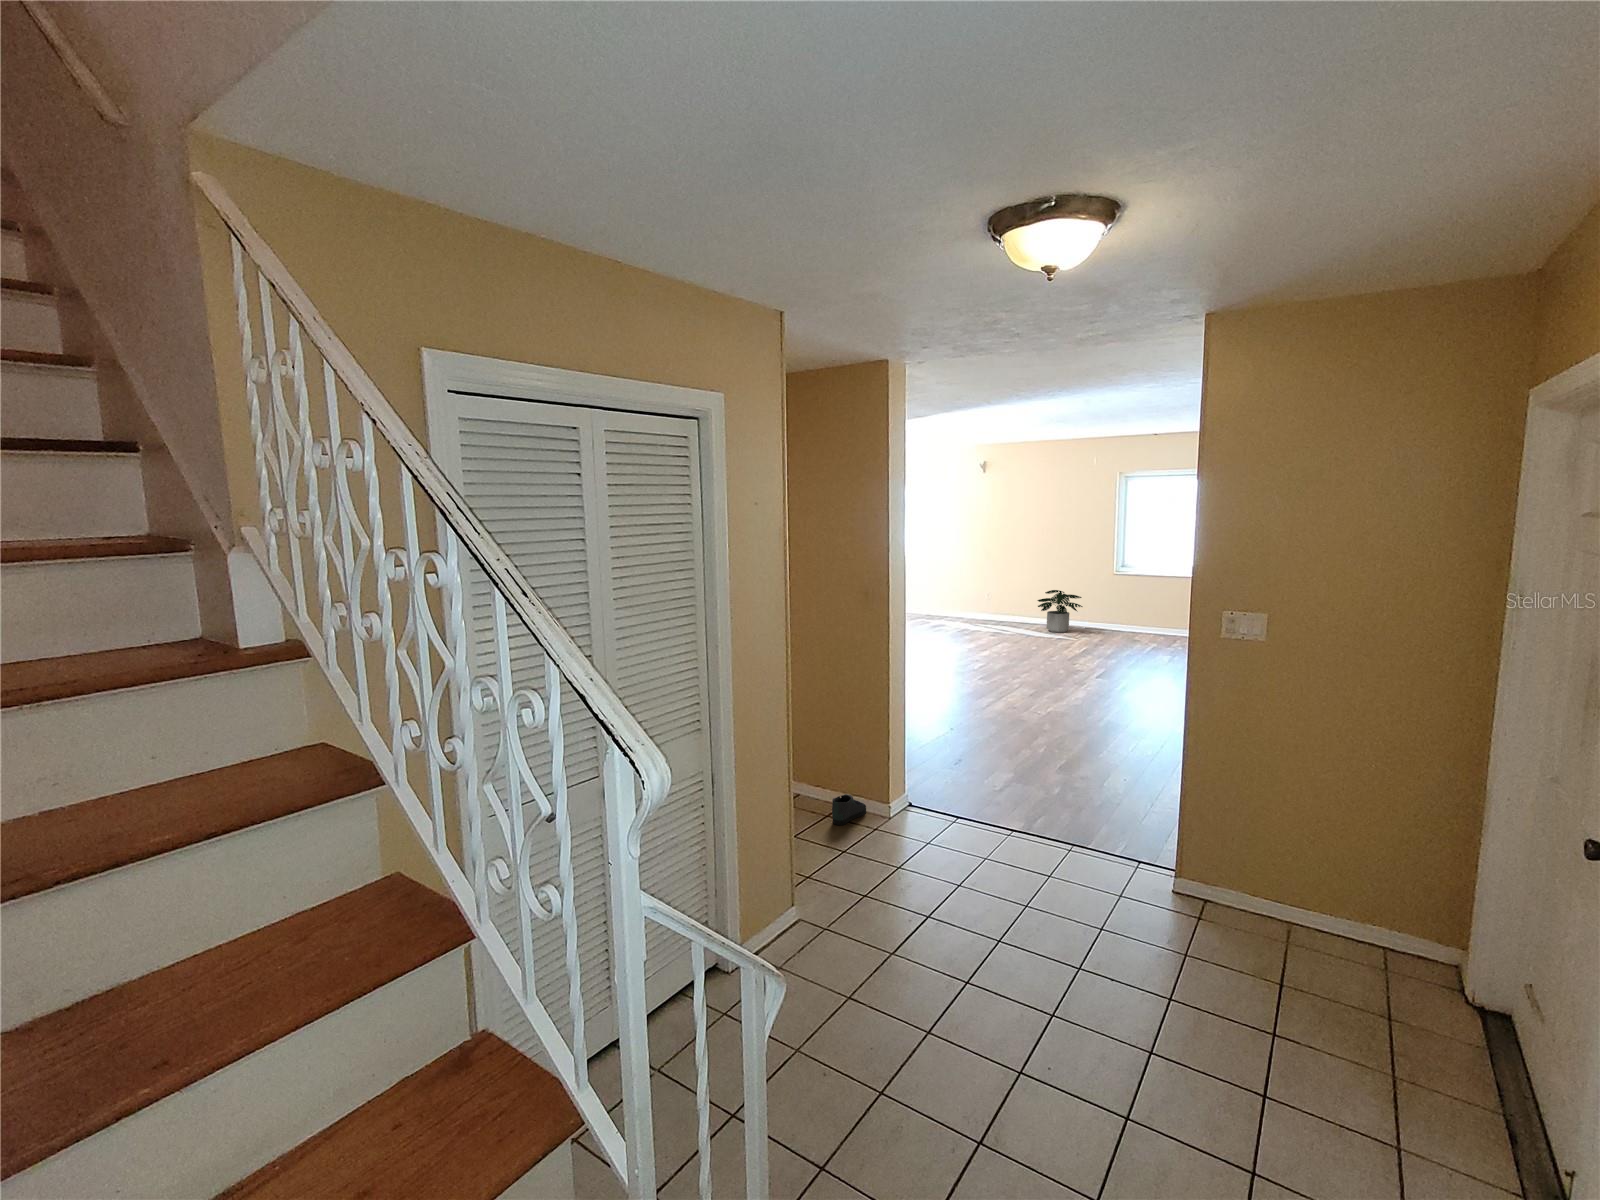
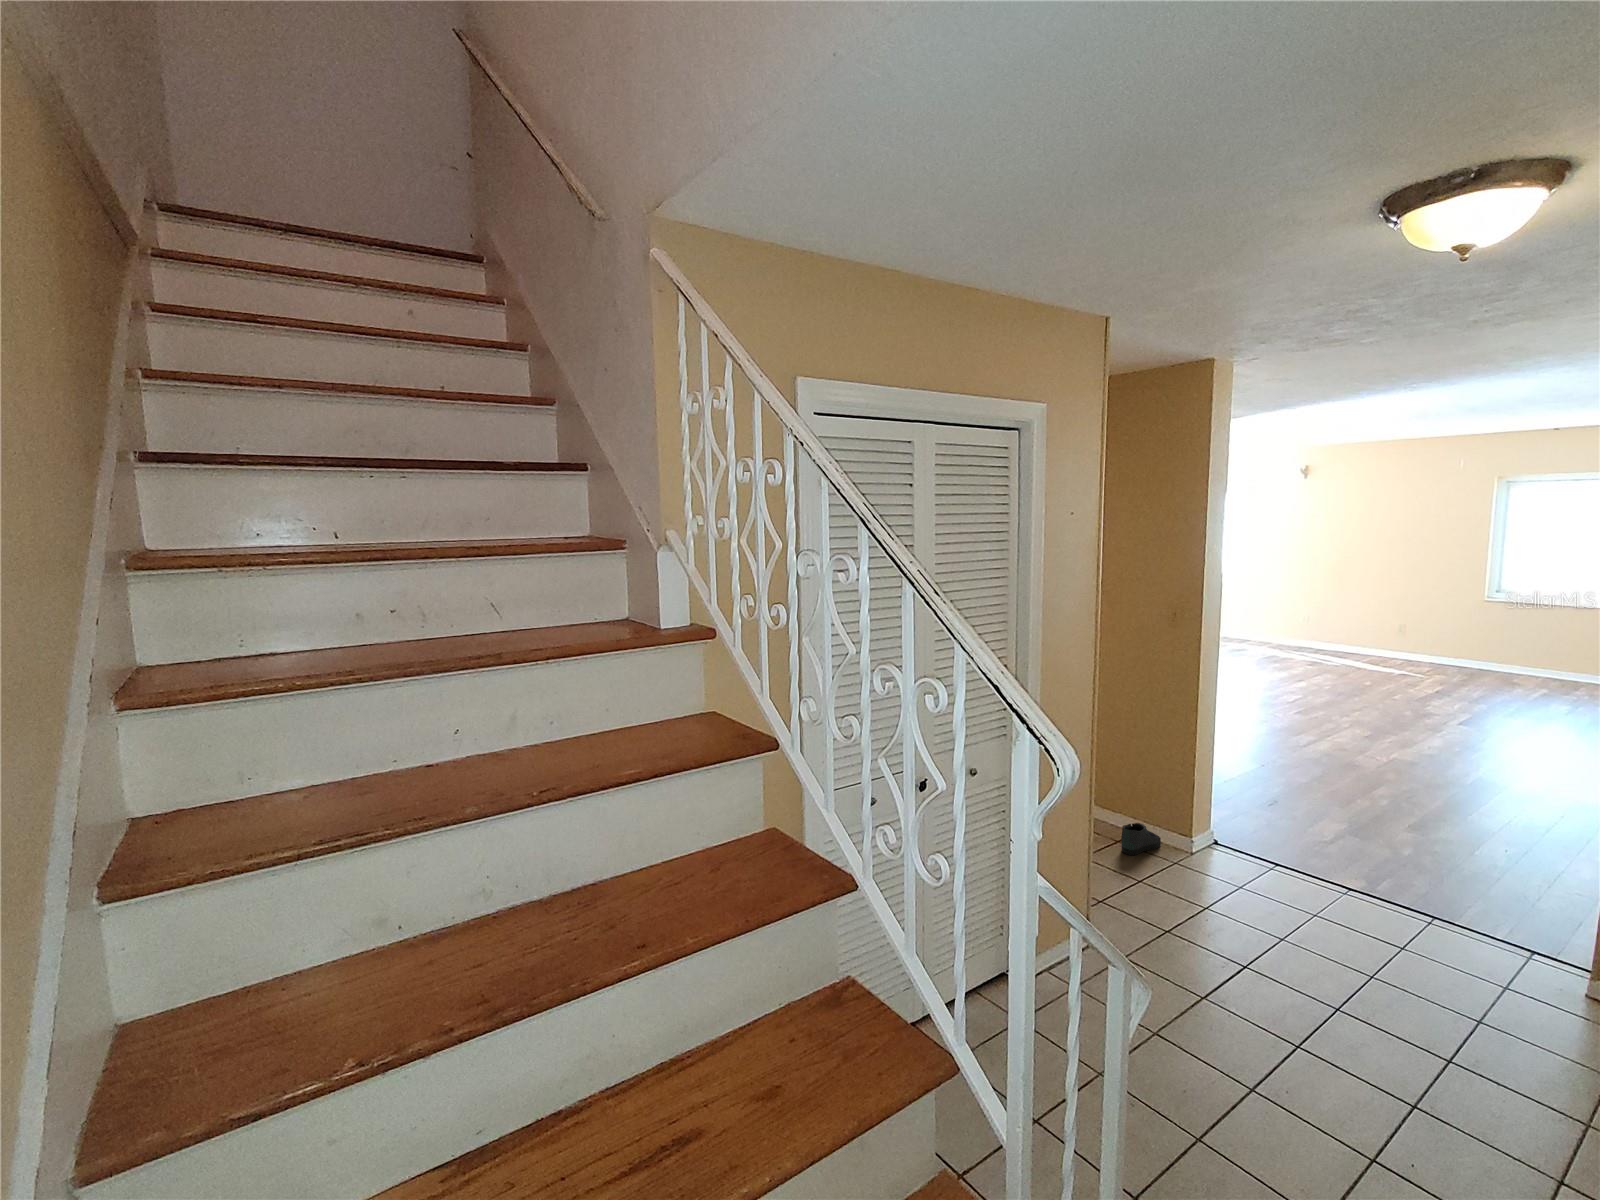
potted plant: present [1038,590,1083,633] -> none [1377,612,1446,665]

